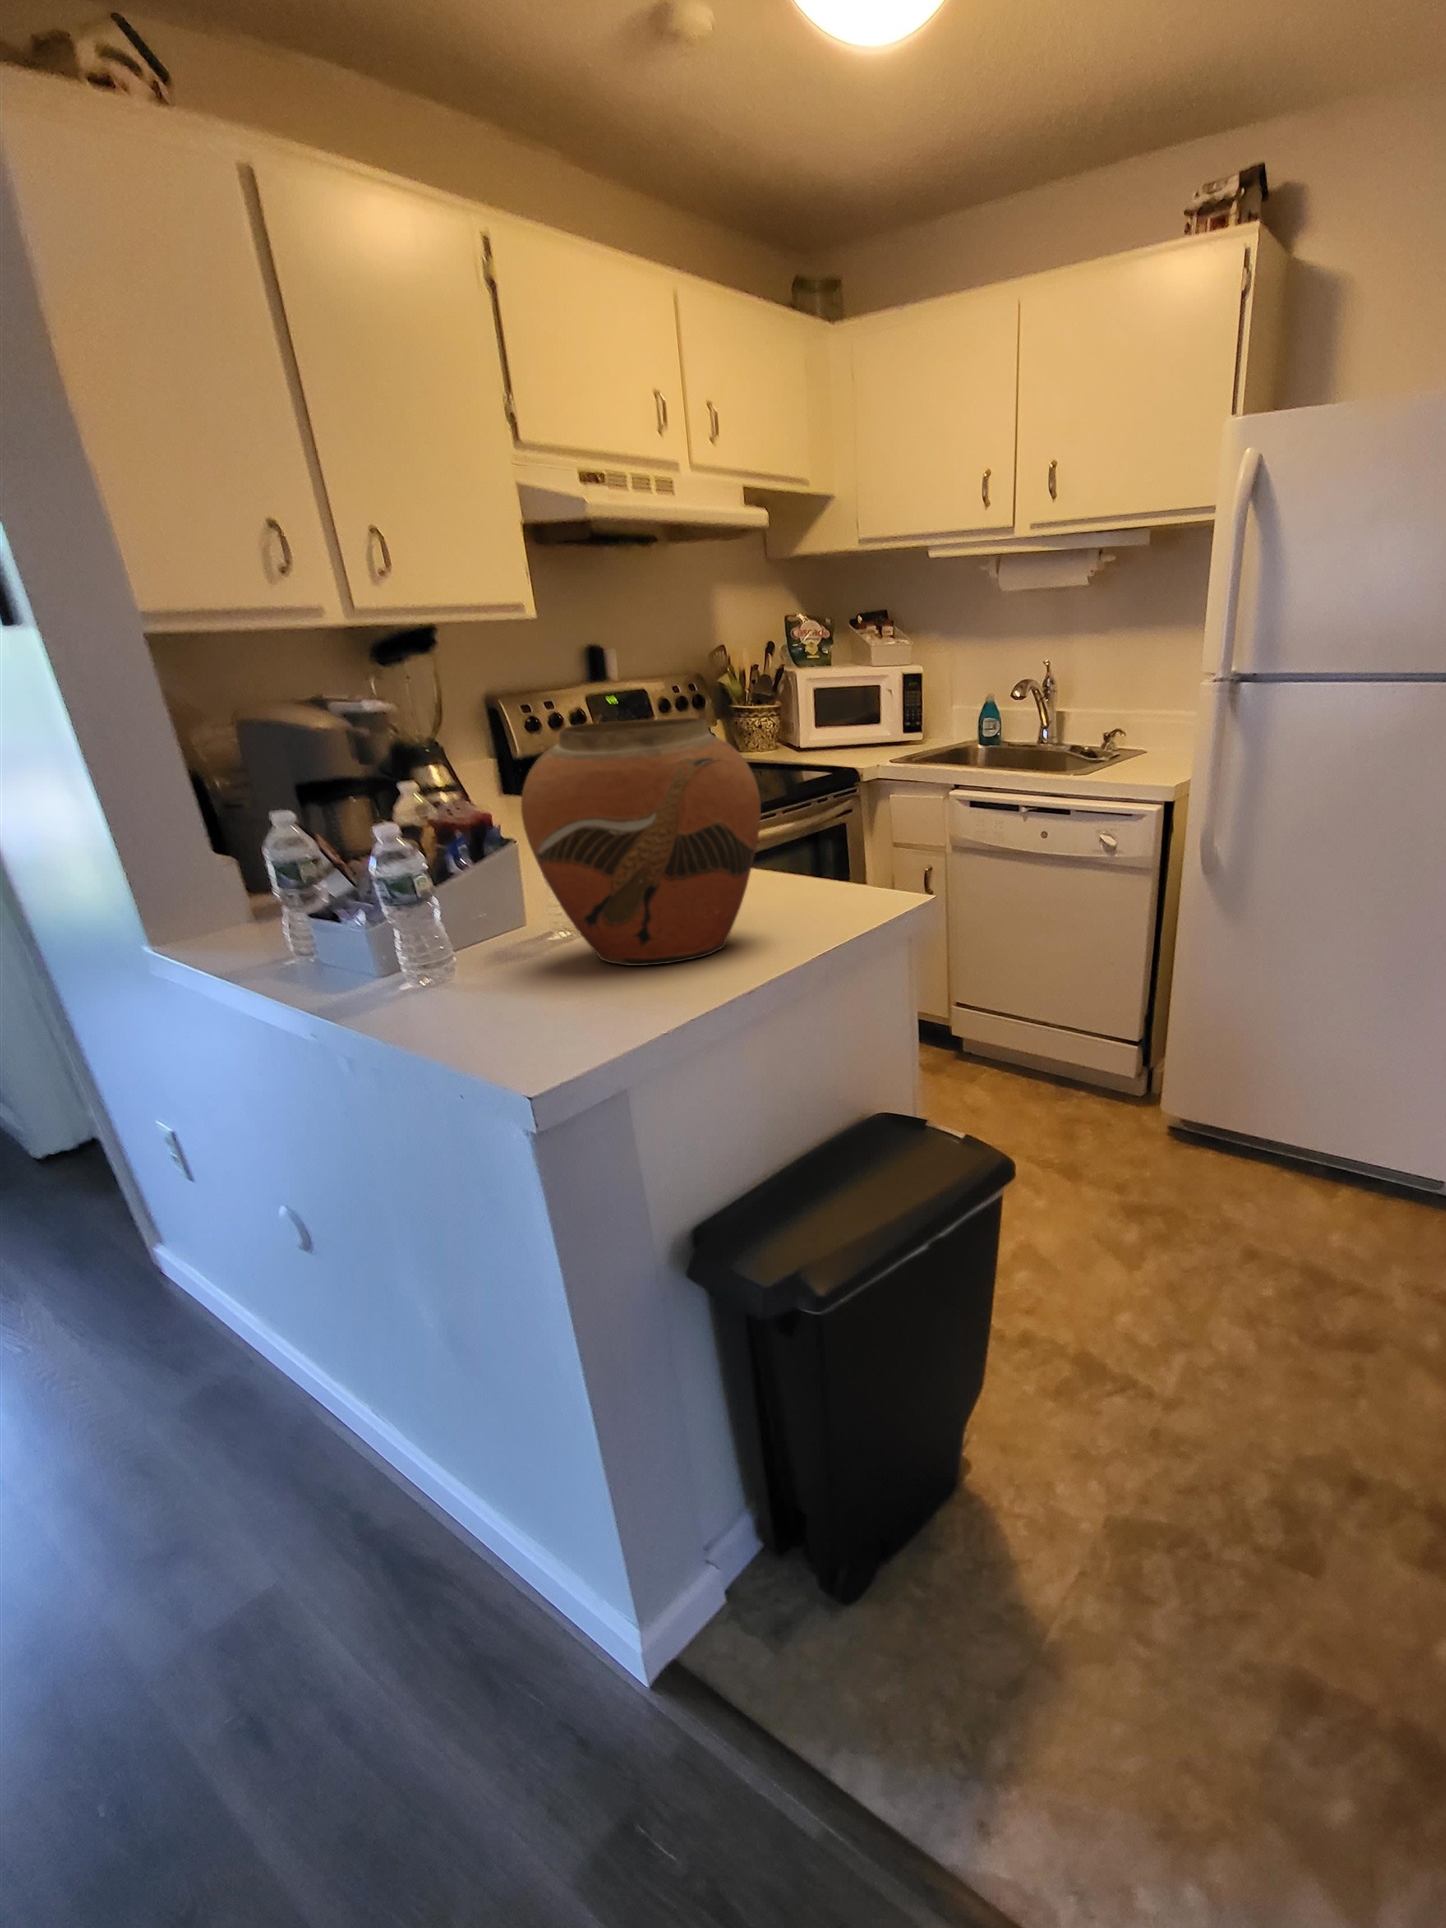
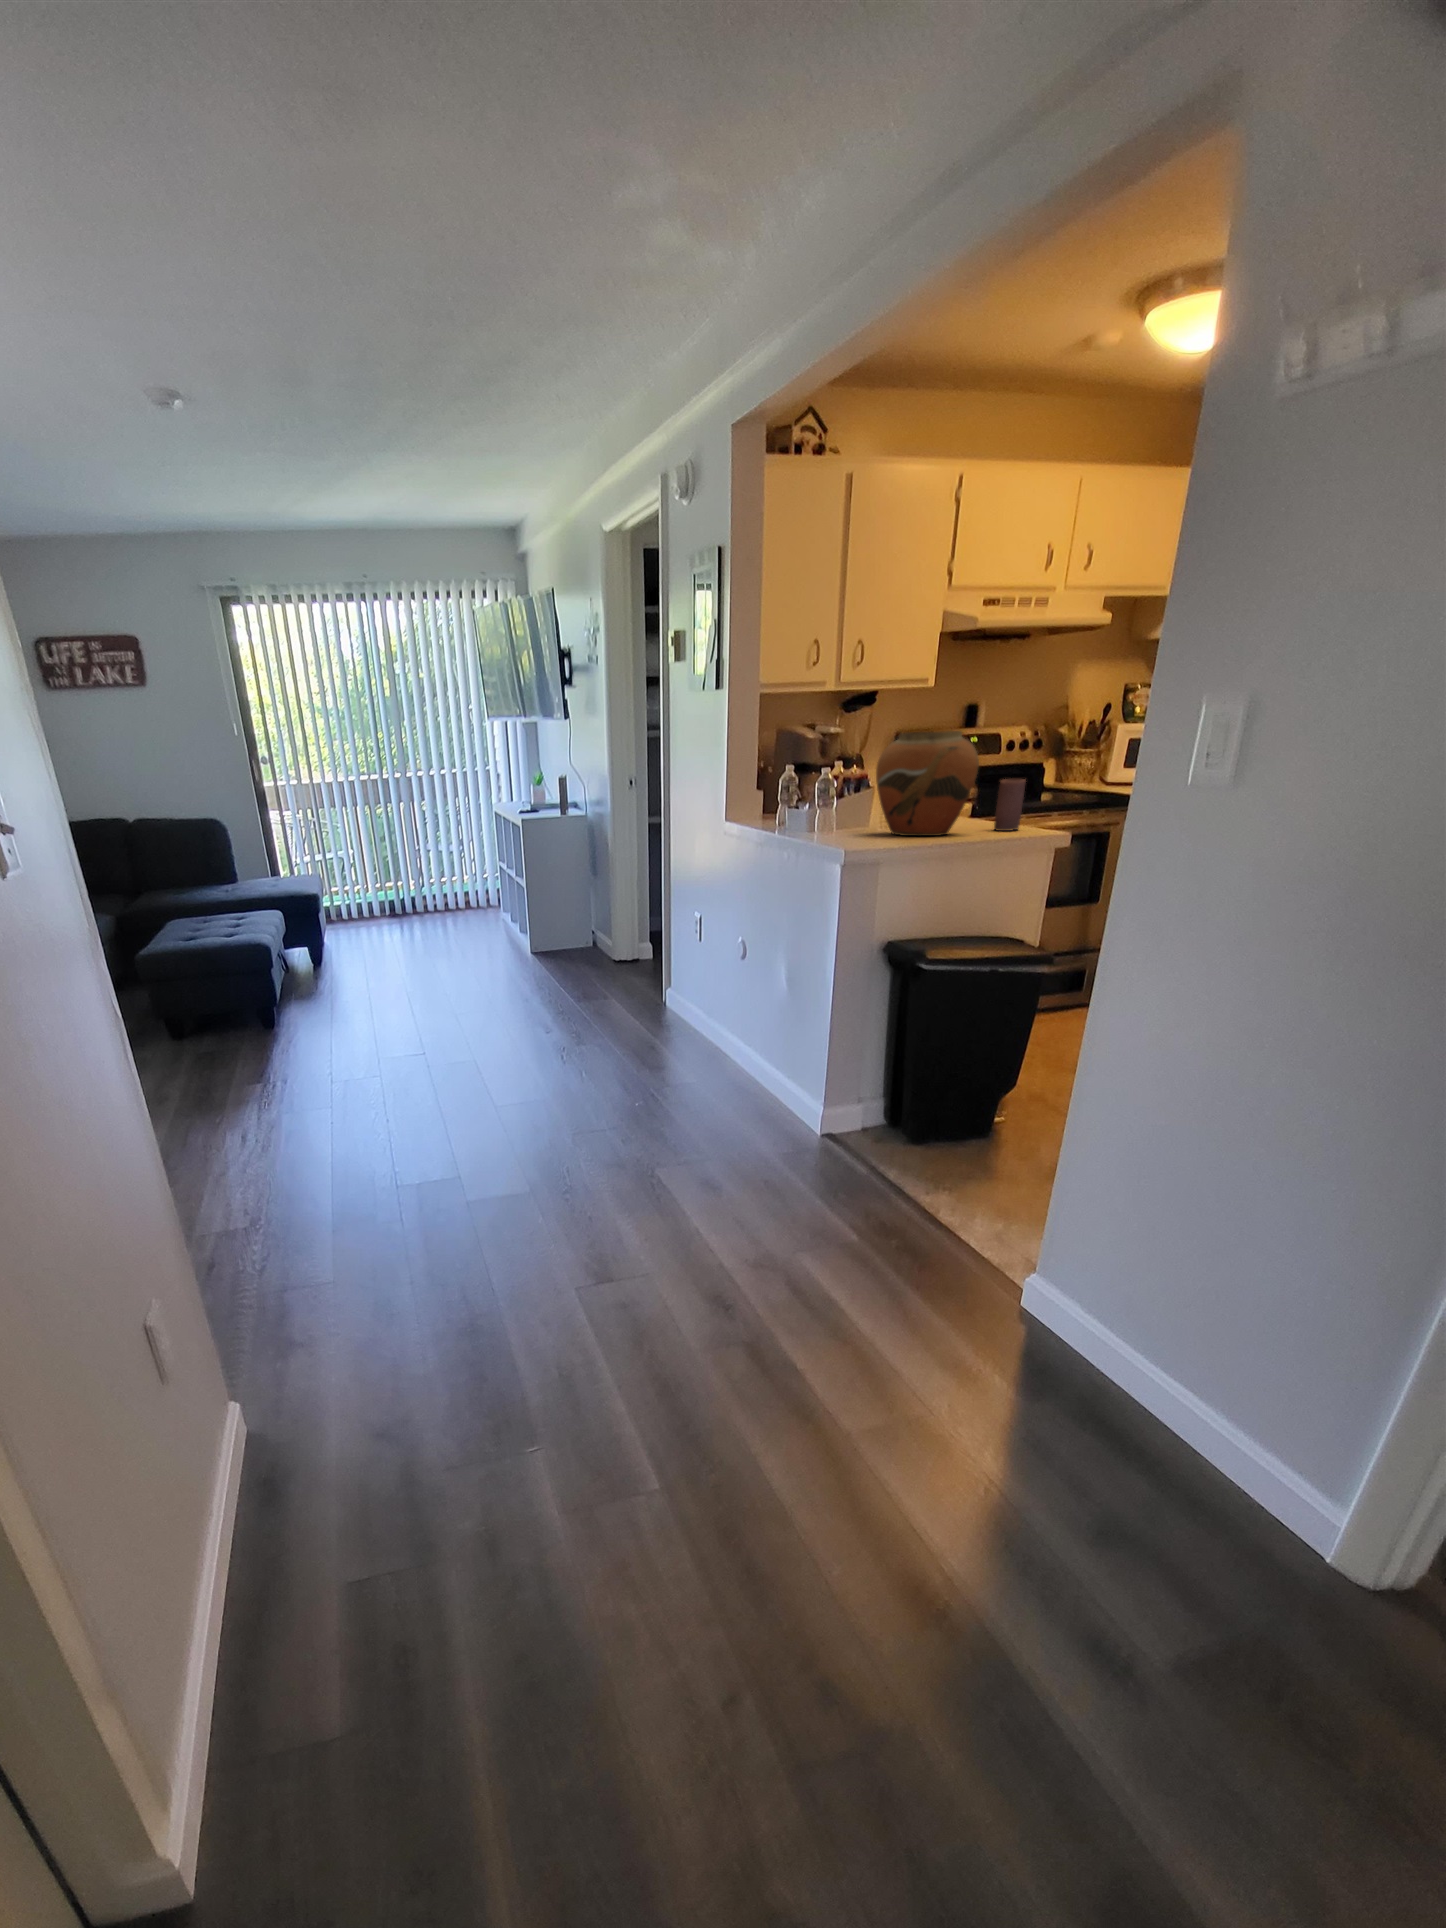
candle: none [788,804,842,911] -> present [994,779,1026,831]

